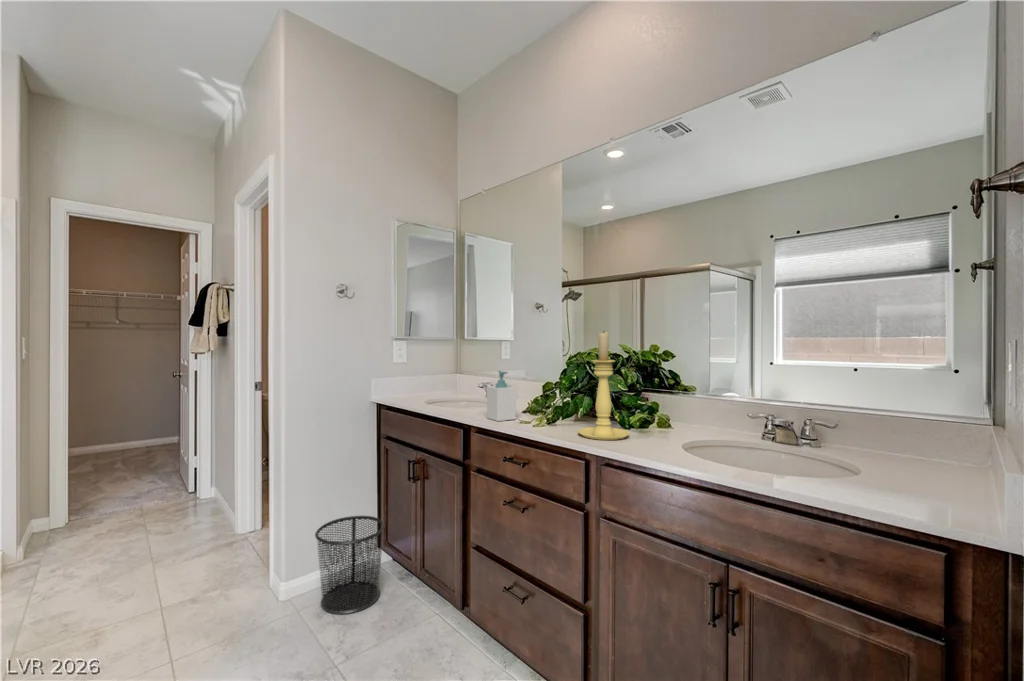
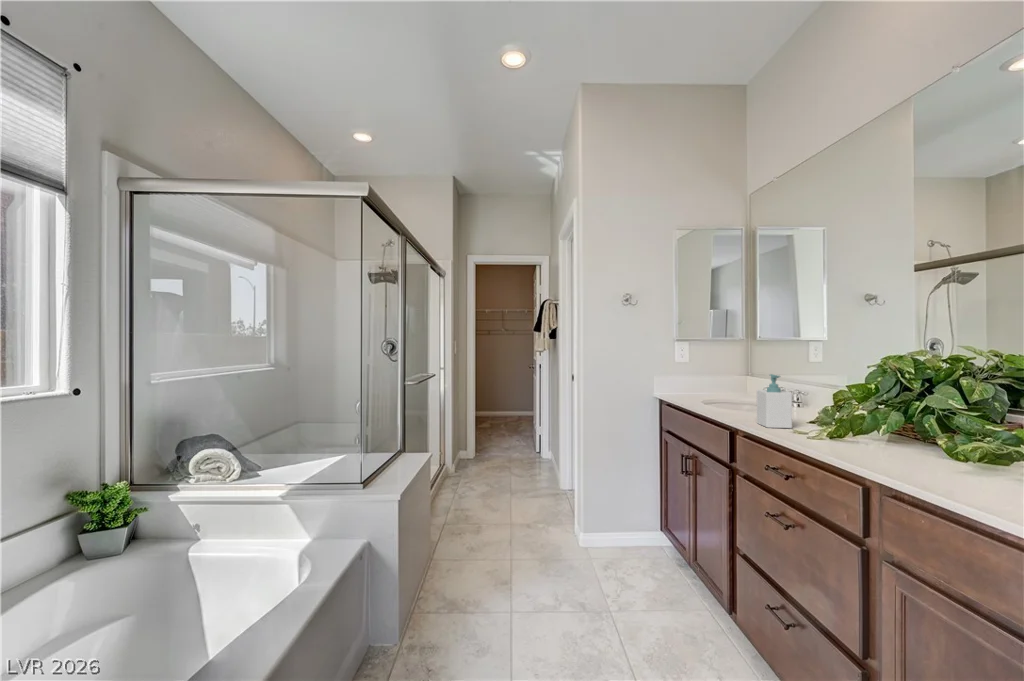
candle holder: present [578,332,629,440] -> none [863,328,952,470]
waste bin: present [315,516,385,614] -> none [602,494,661,578]

